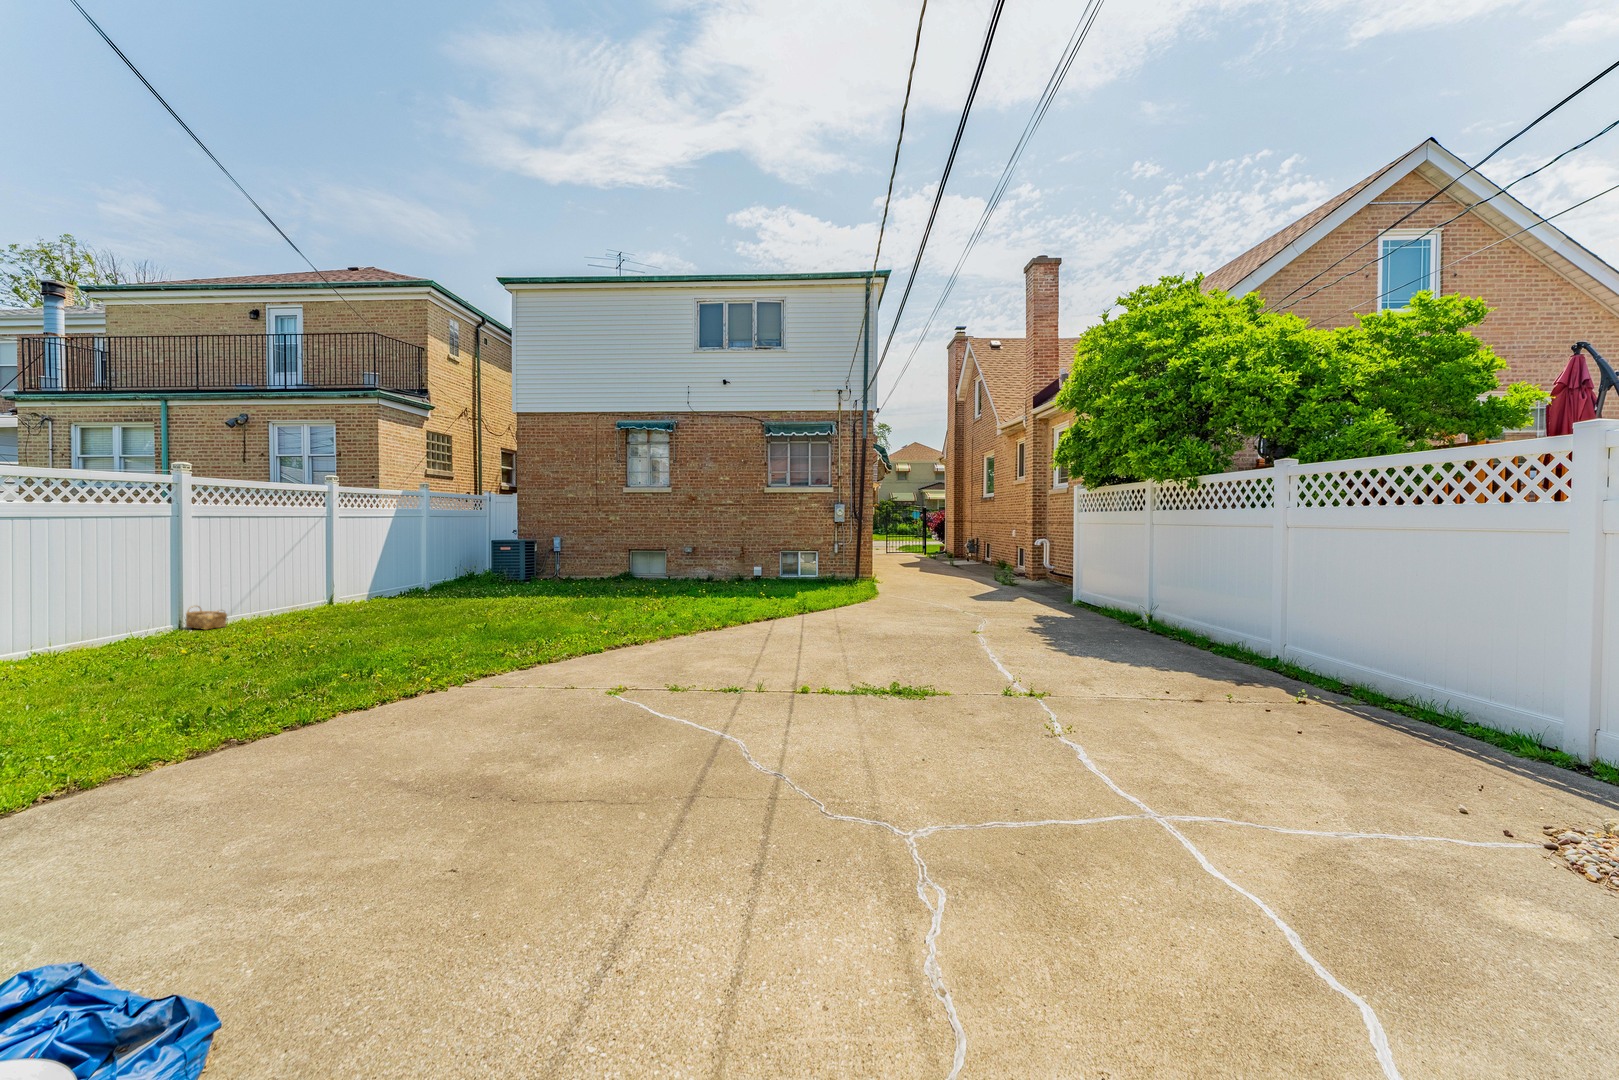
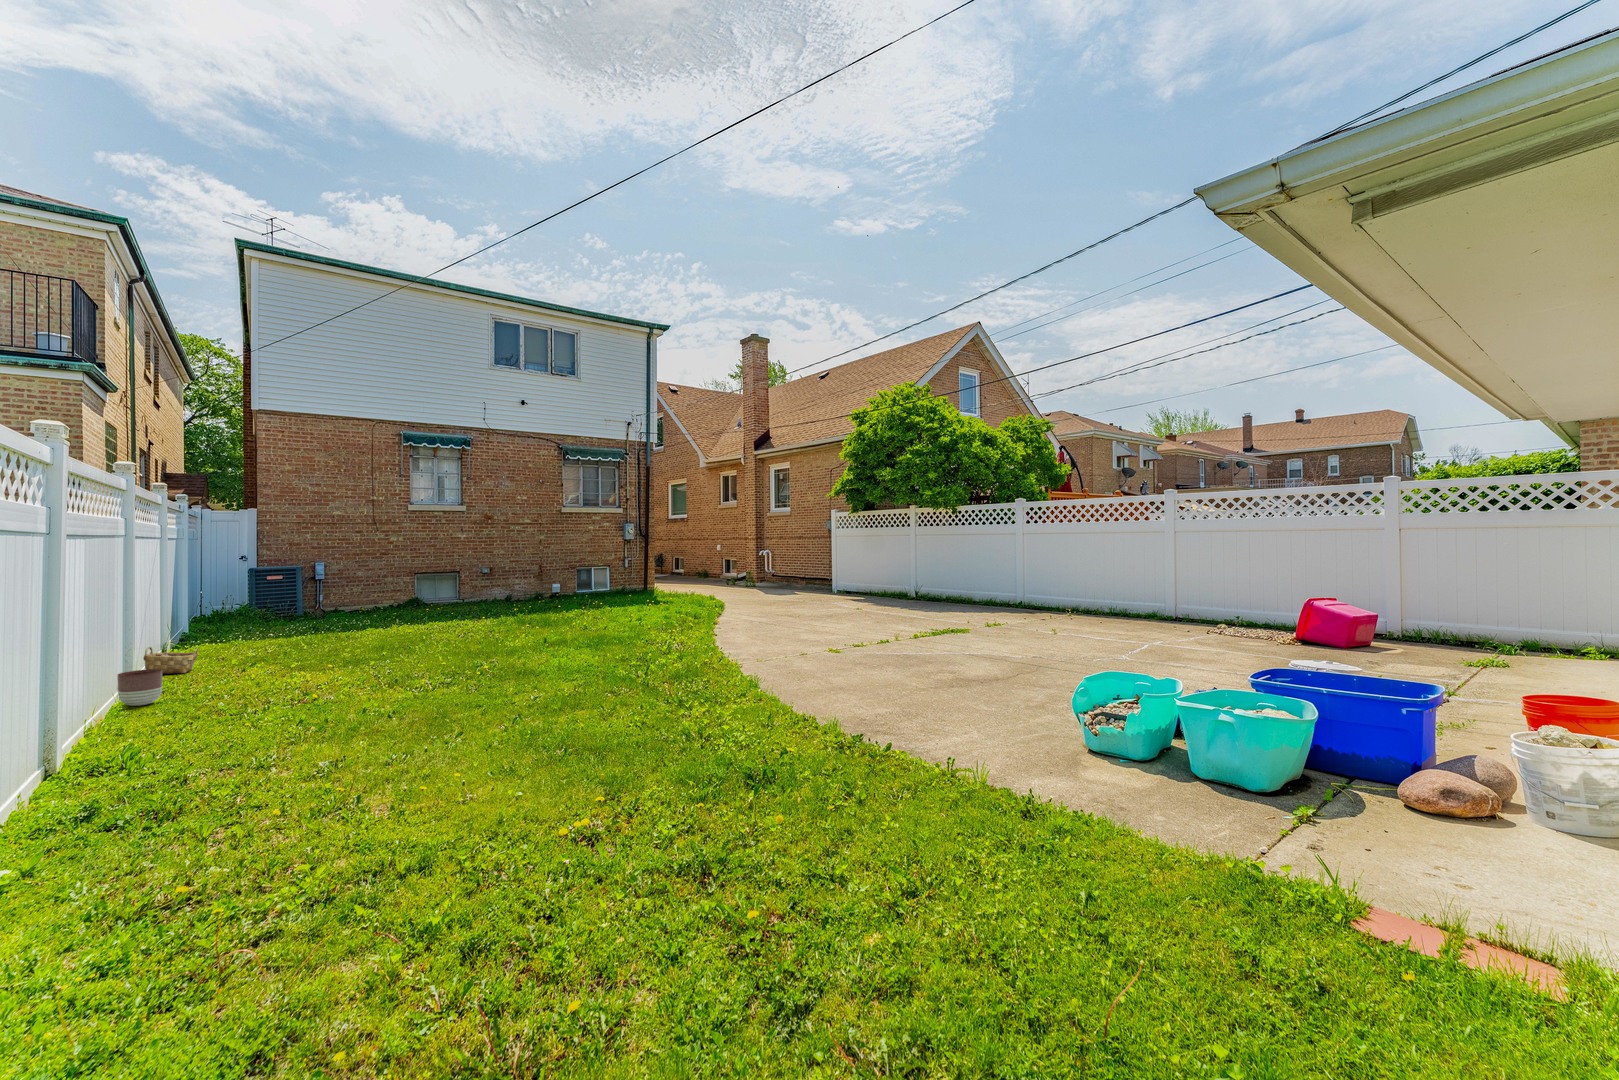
planter: none [38,626,77,655] -> present [117,669,162,706]

